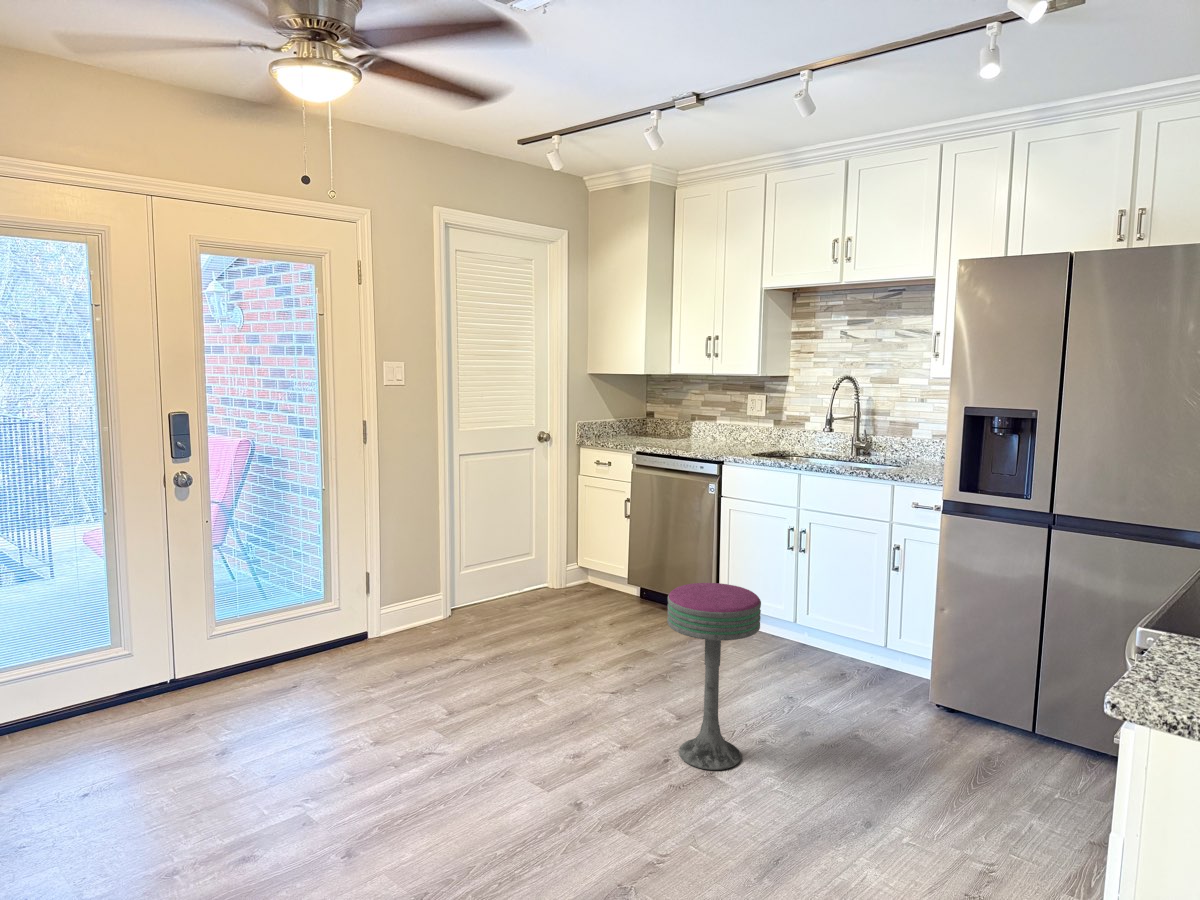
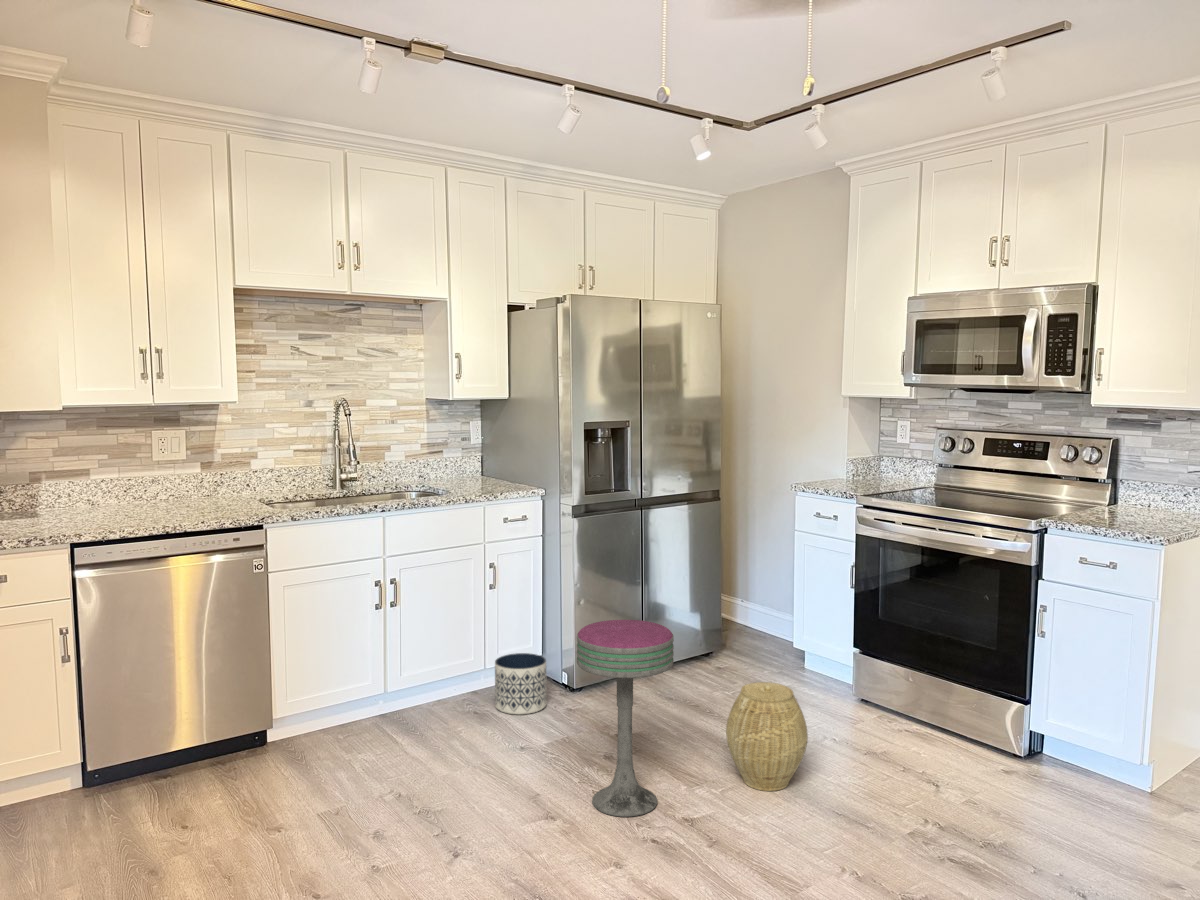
planter: none [861,638,920,703] -> present [495,653,547,715]
woven basket: none [763,718,864,856] -> present [726,682,808,791]

